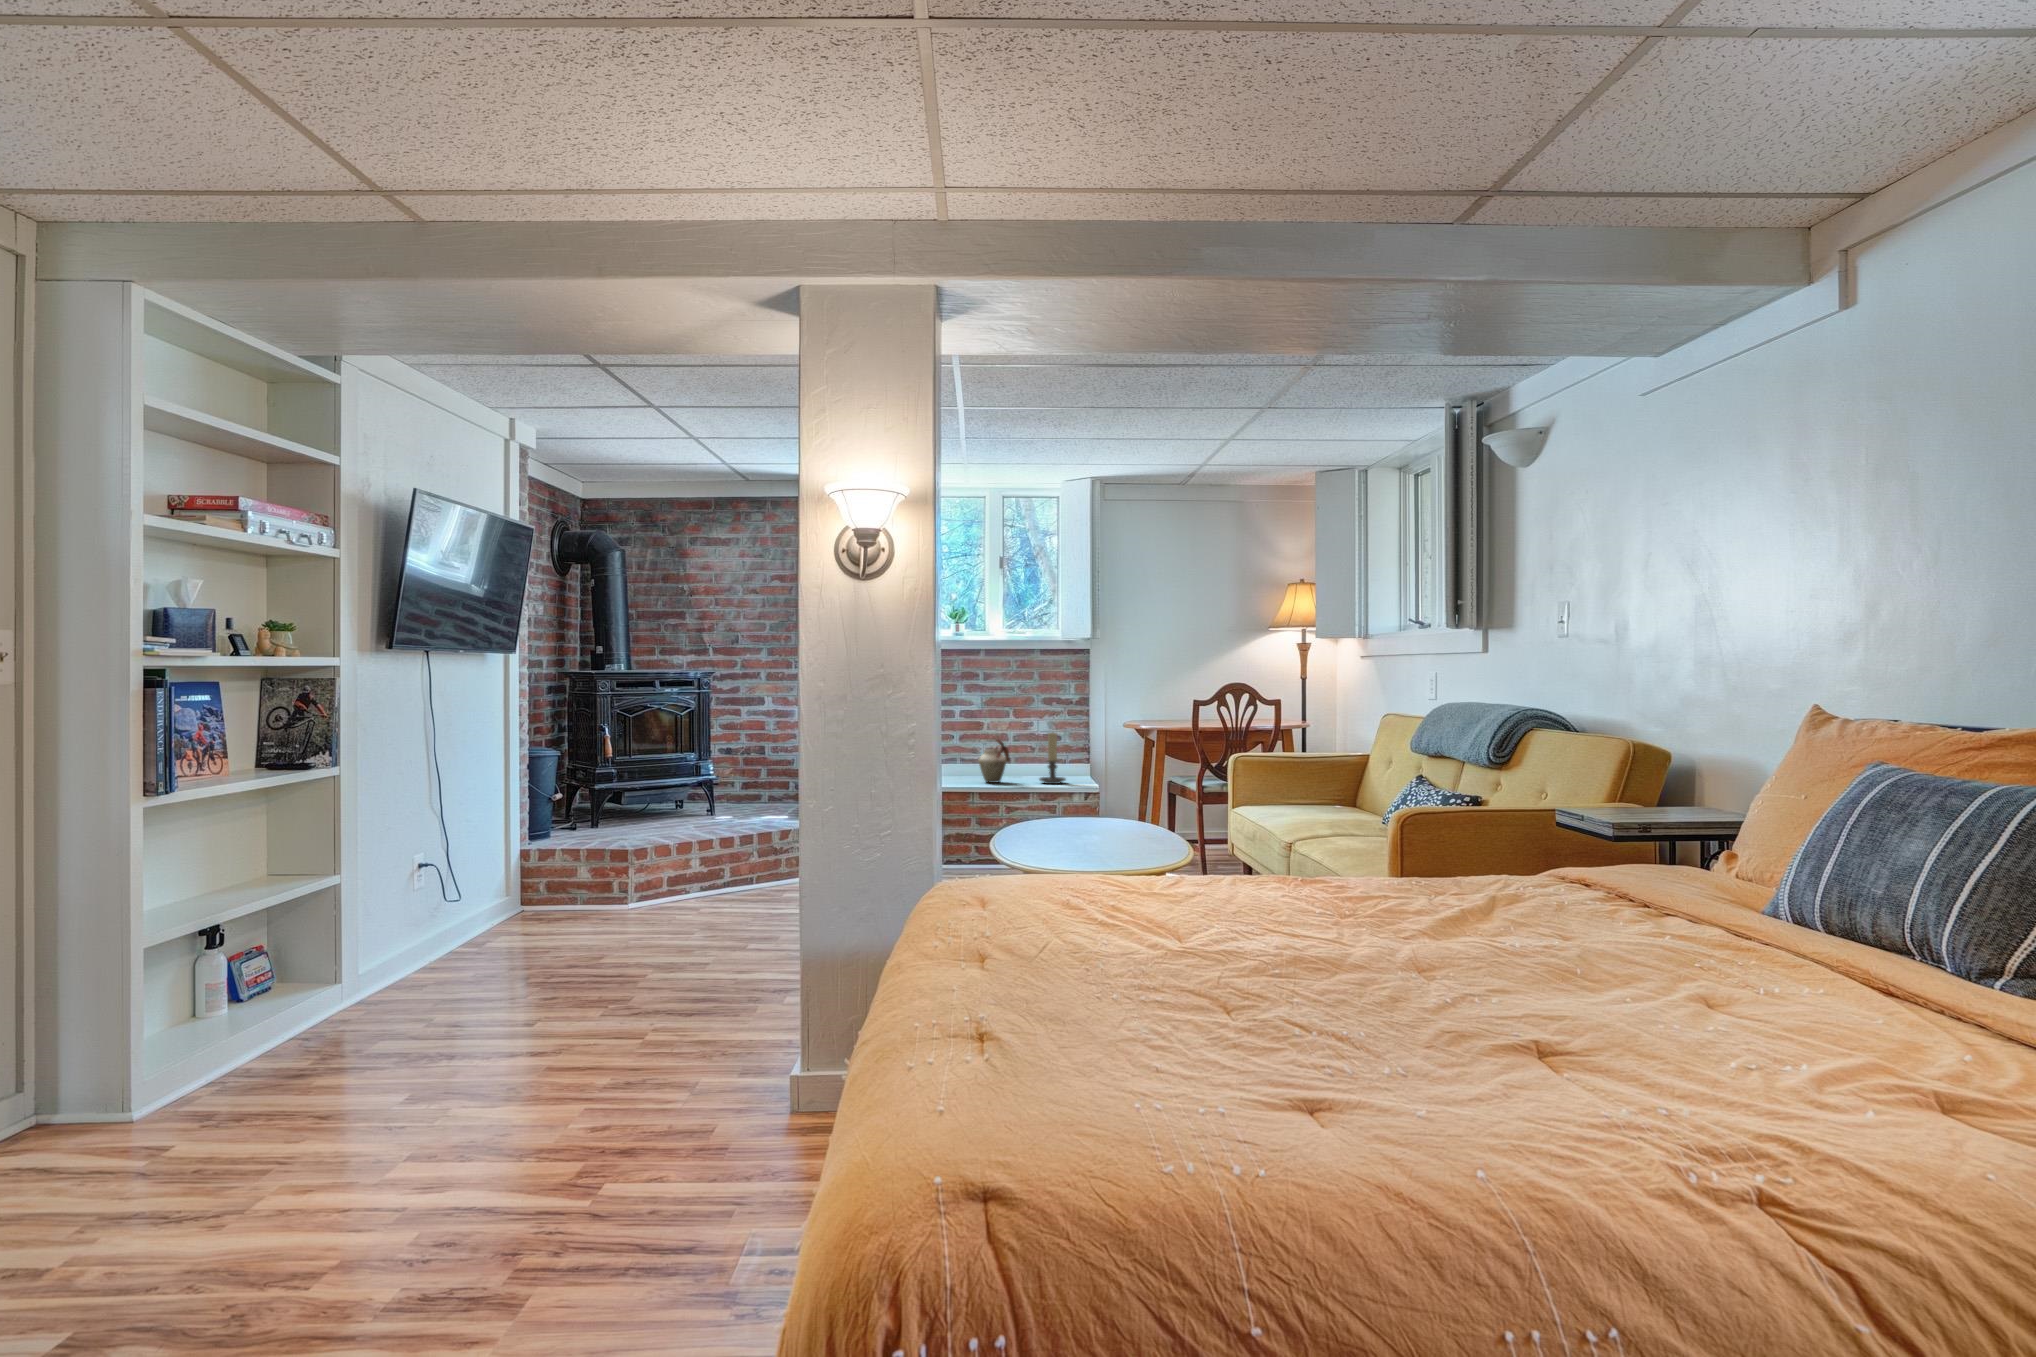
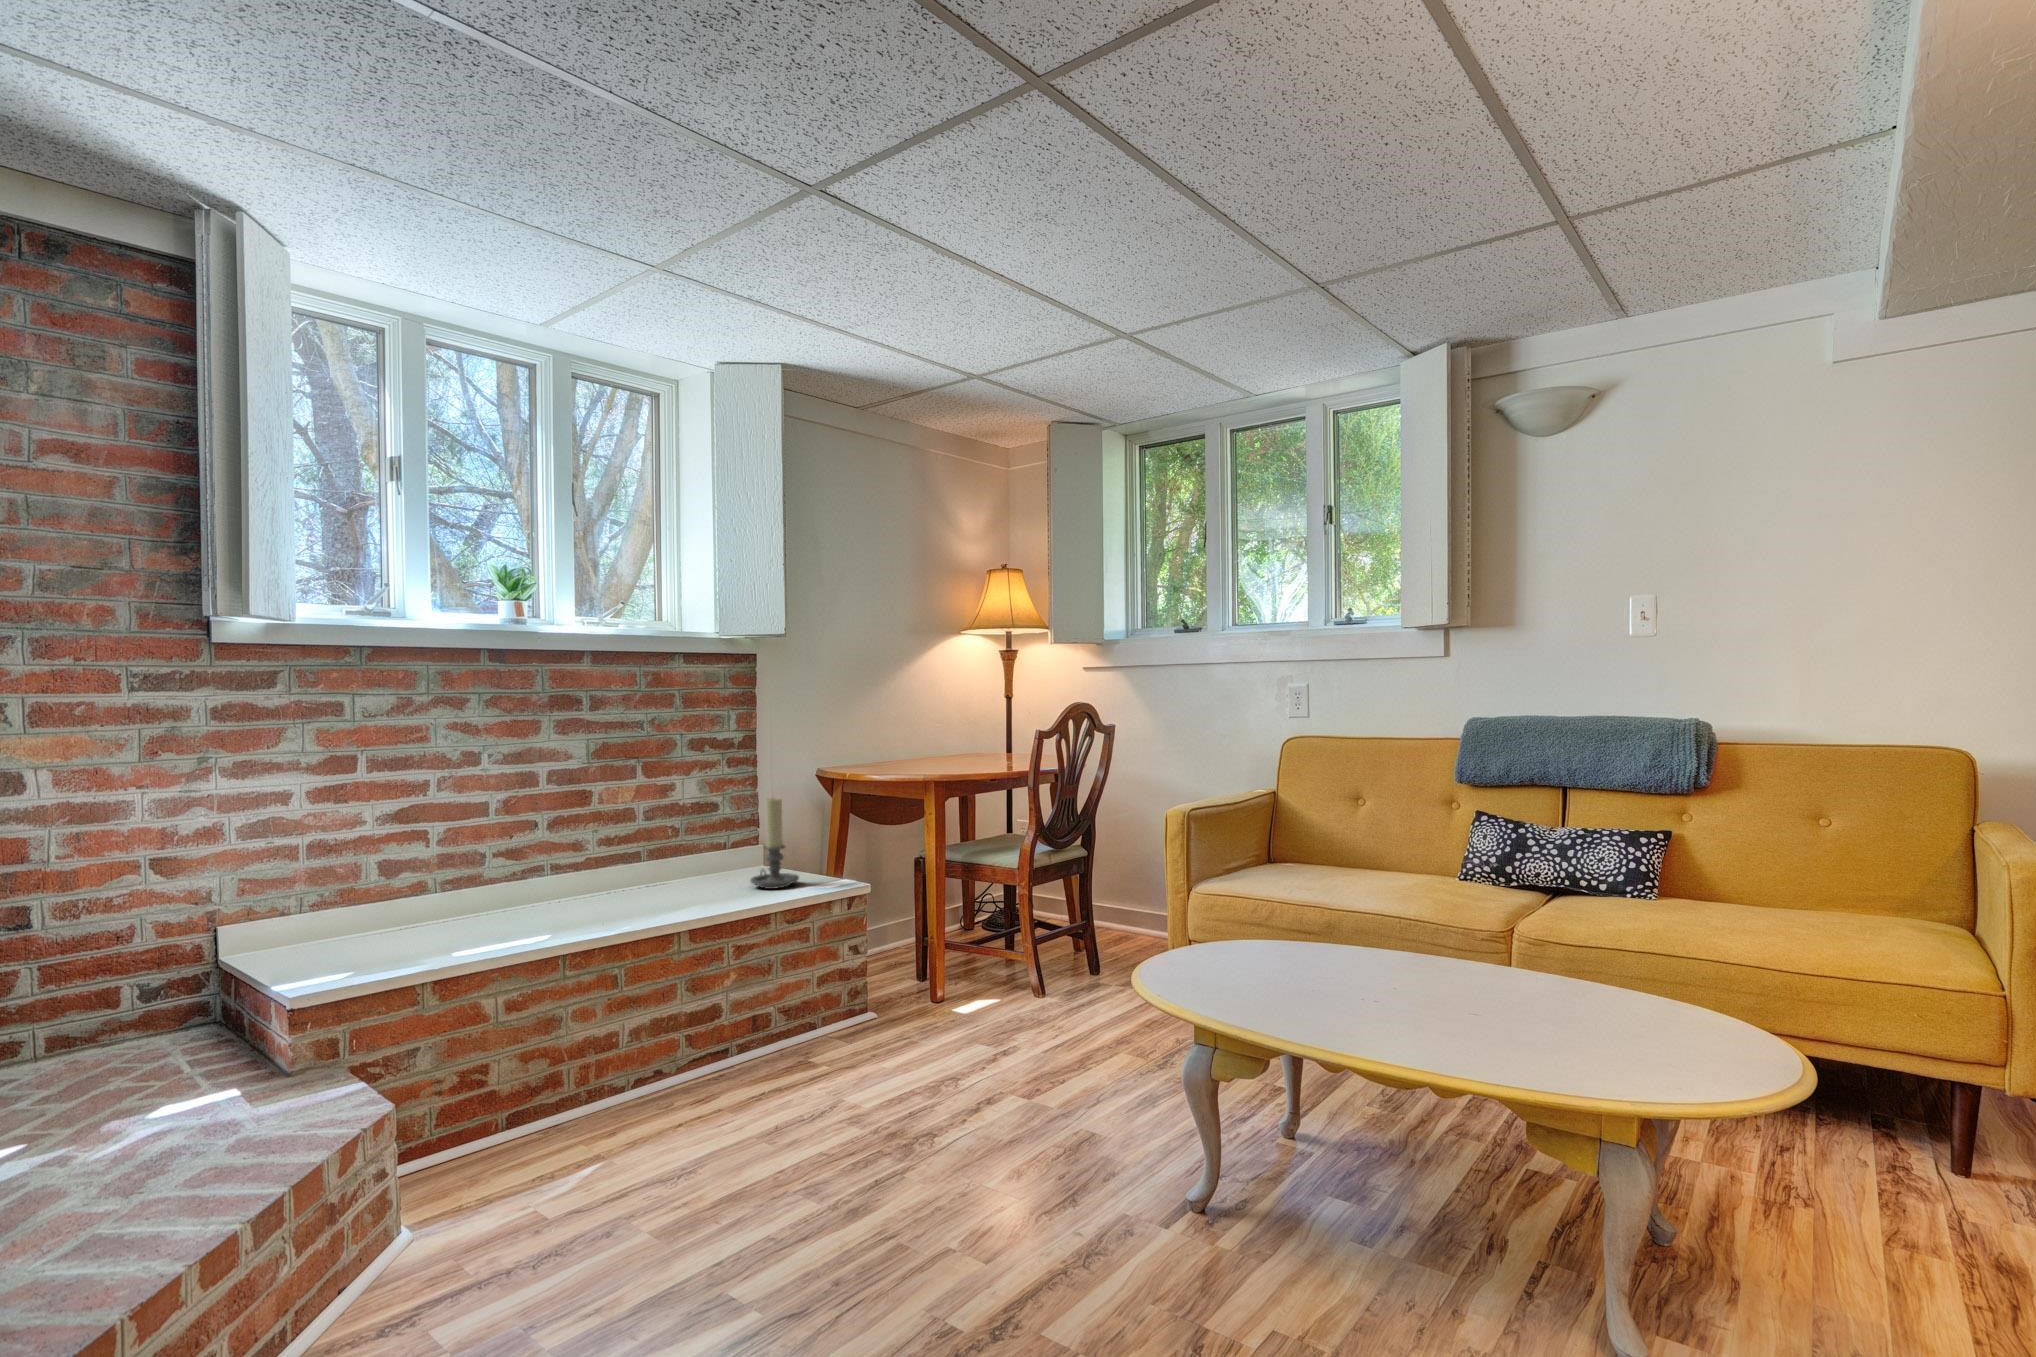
vase: present [978,740,1010,783] -> none [644,819,728,904]

